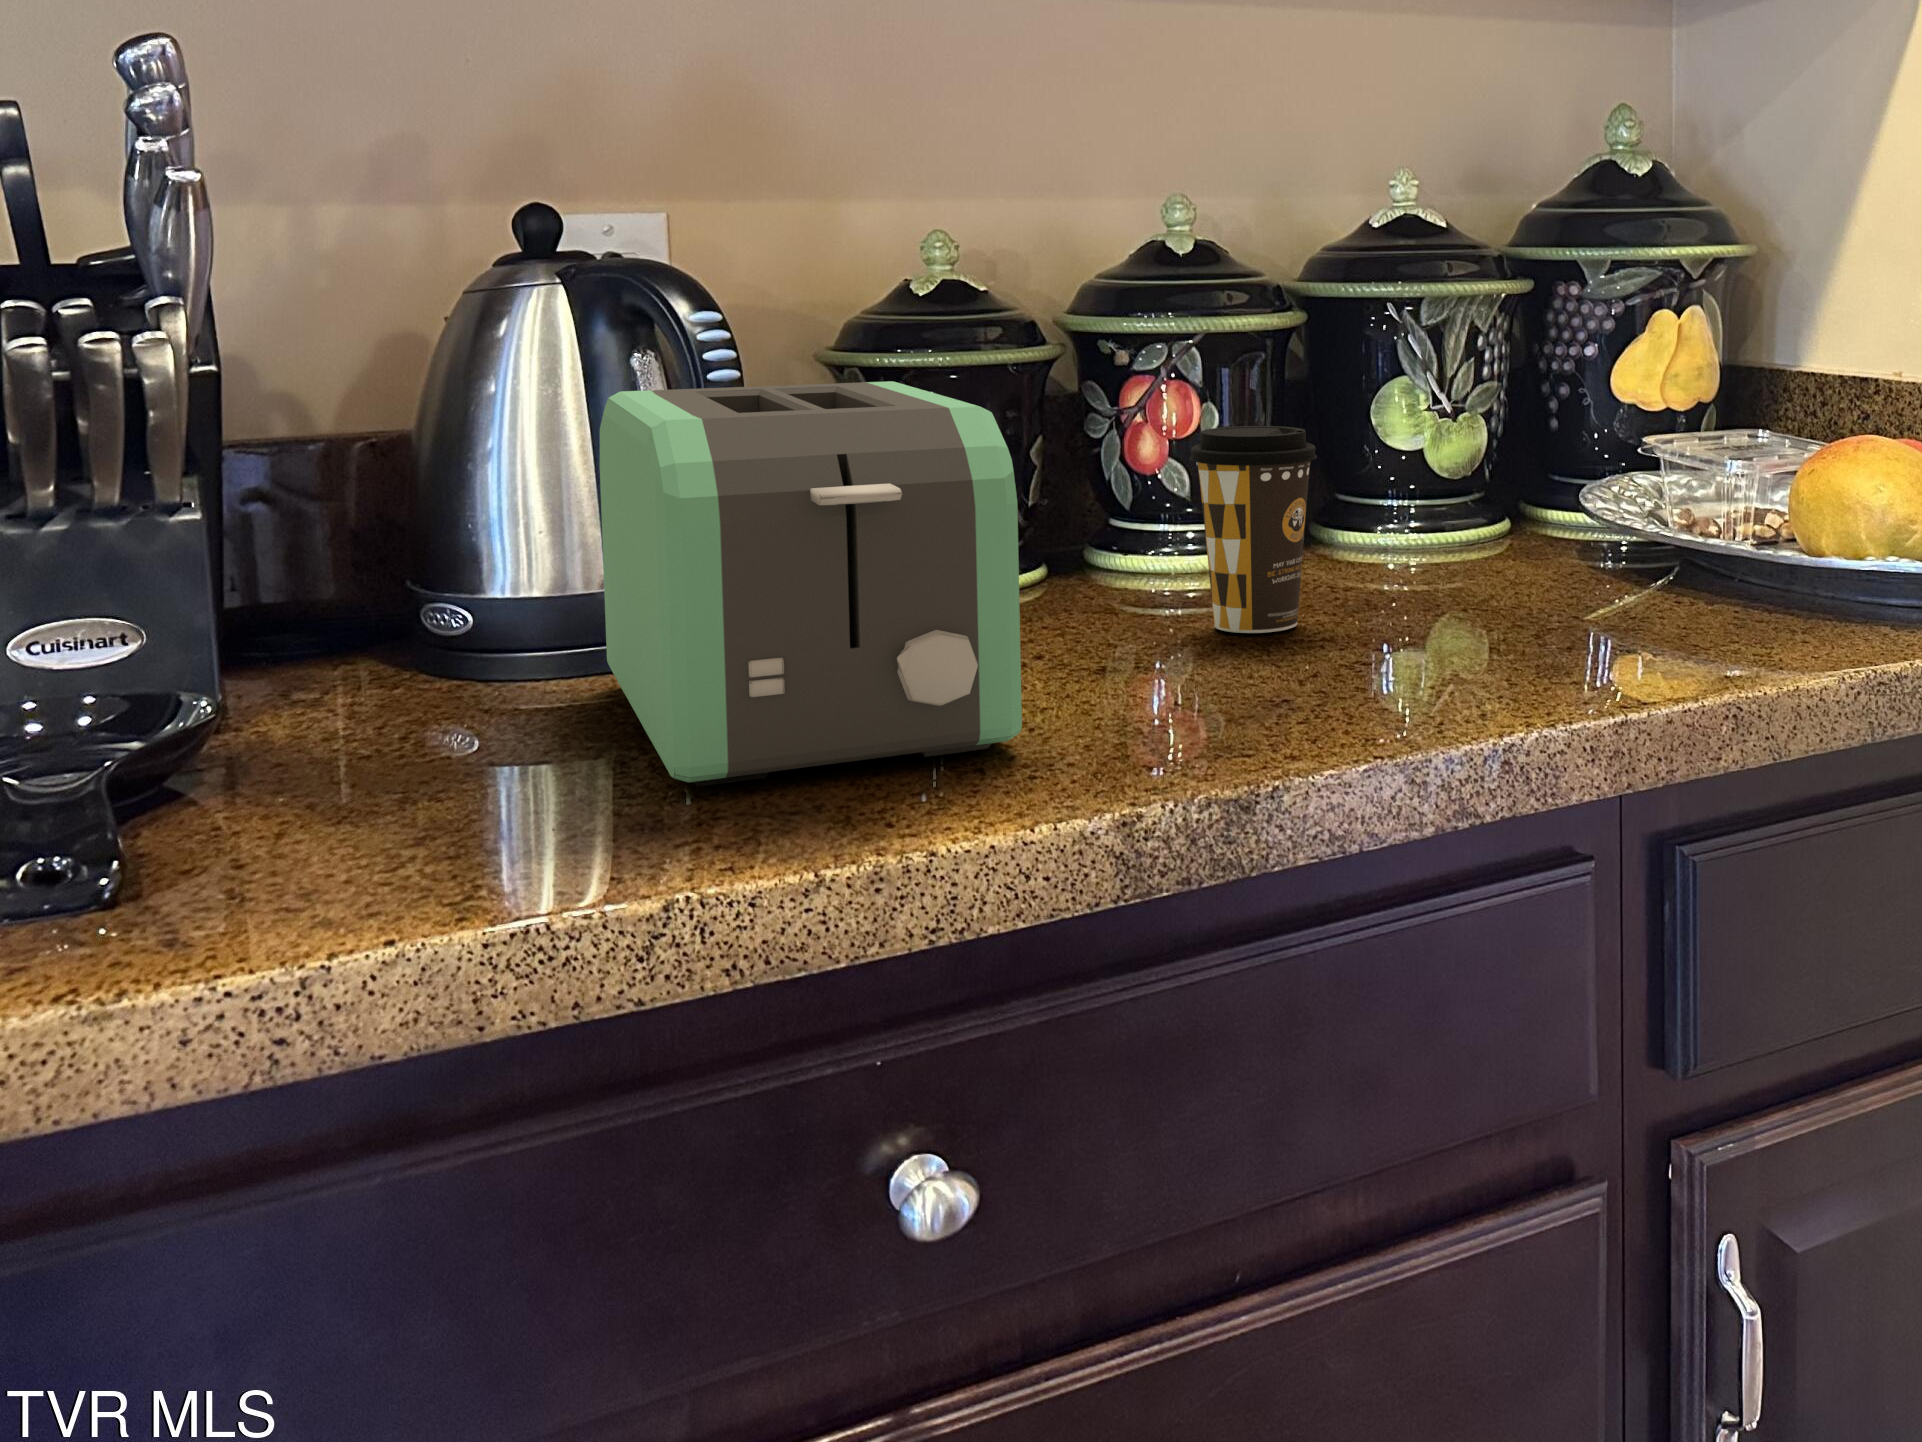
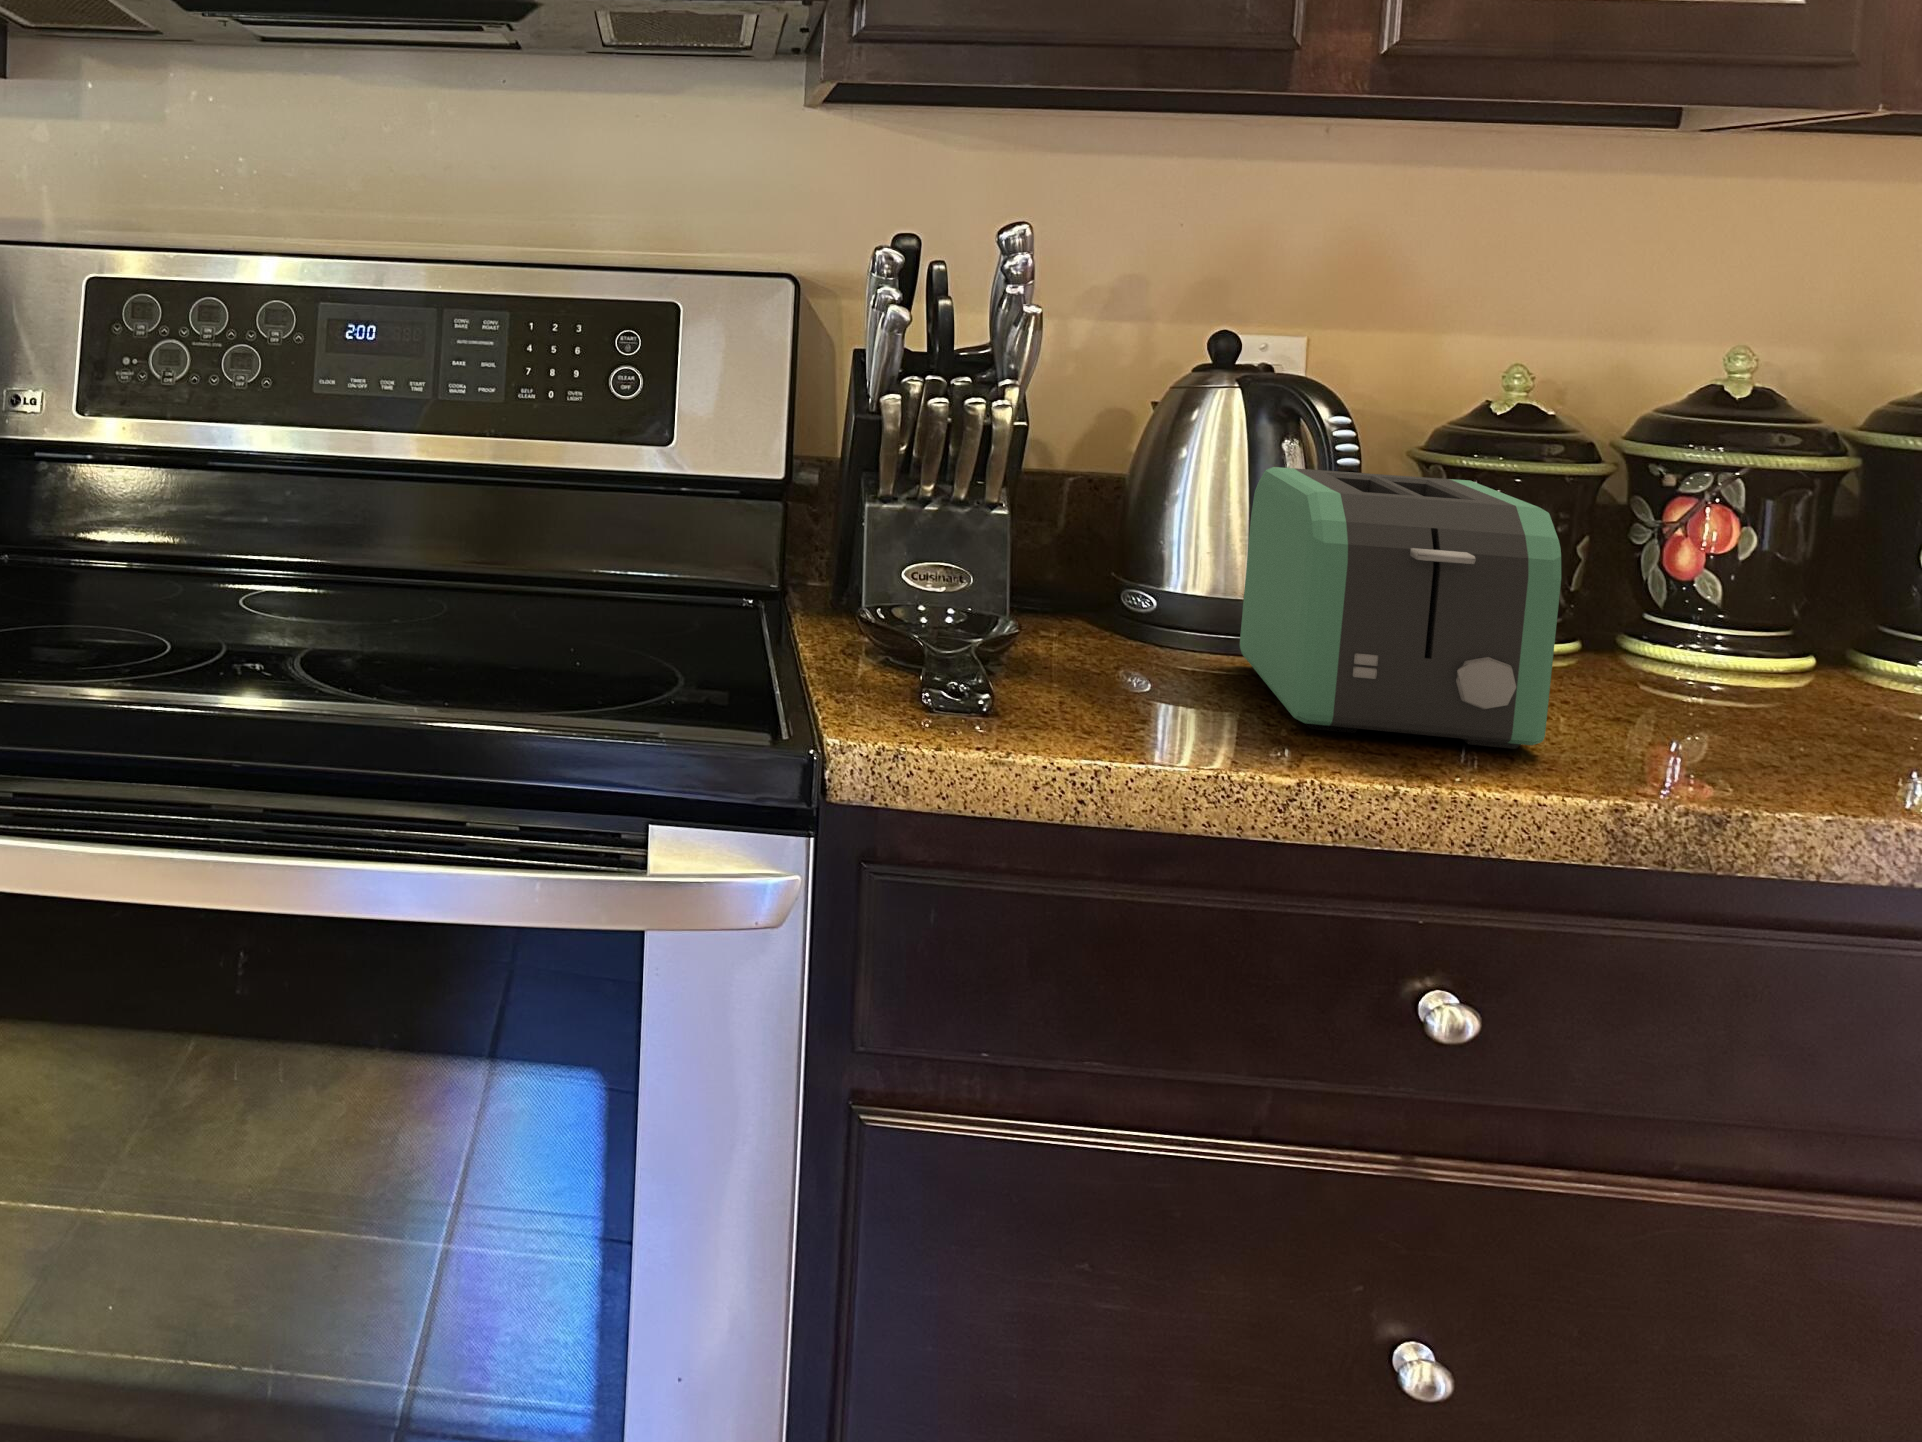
coffee cup: present [1190,426,1317,633] -> none [1721,549,1848,724]

